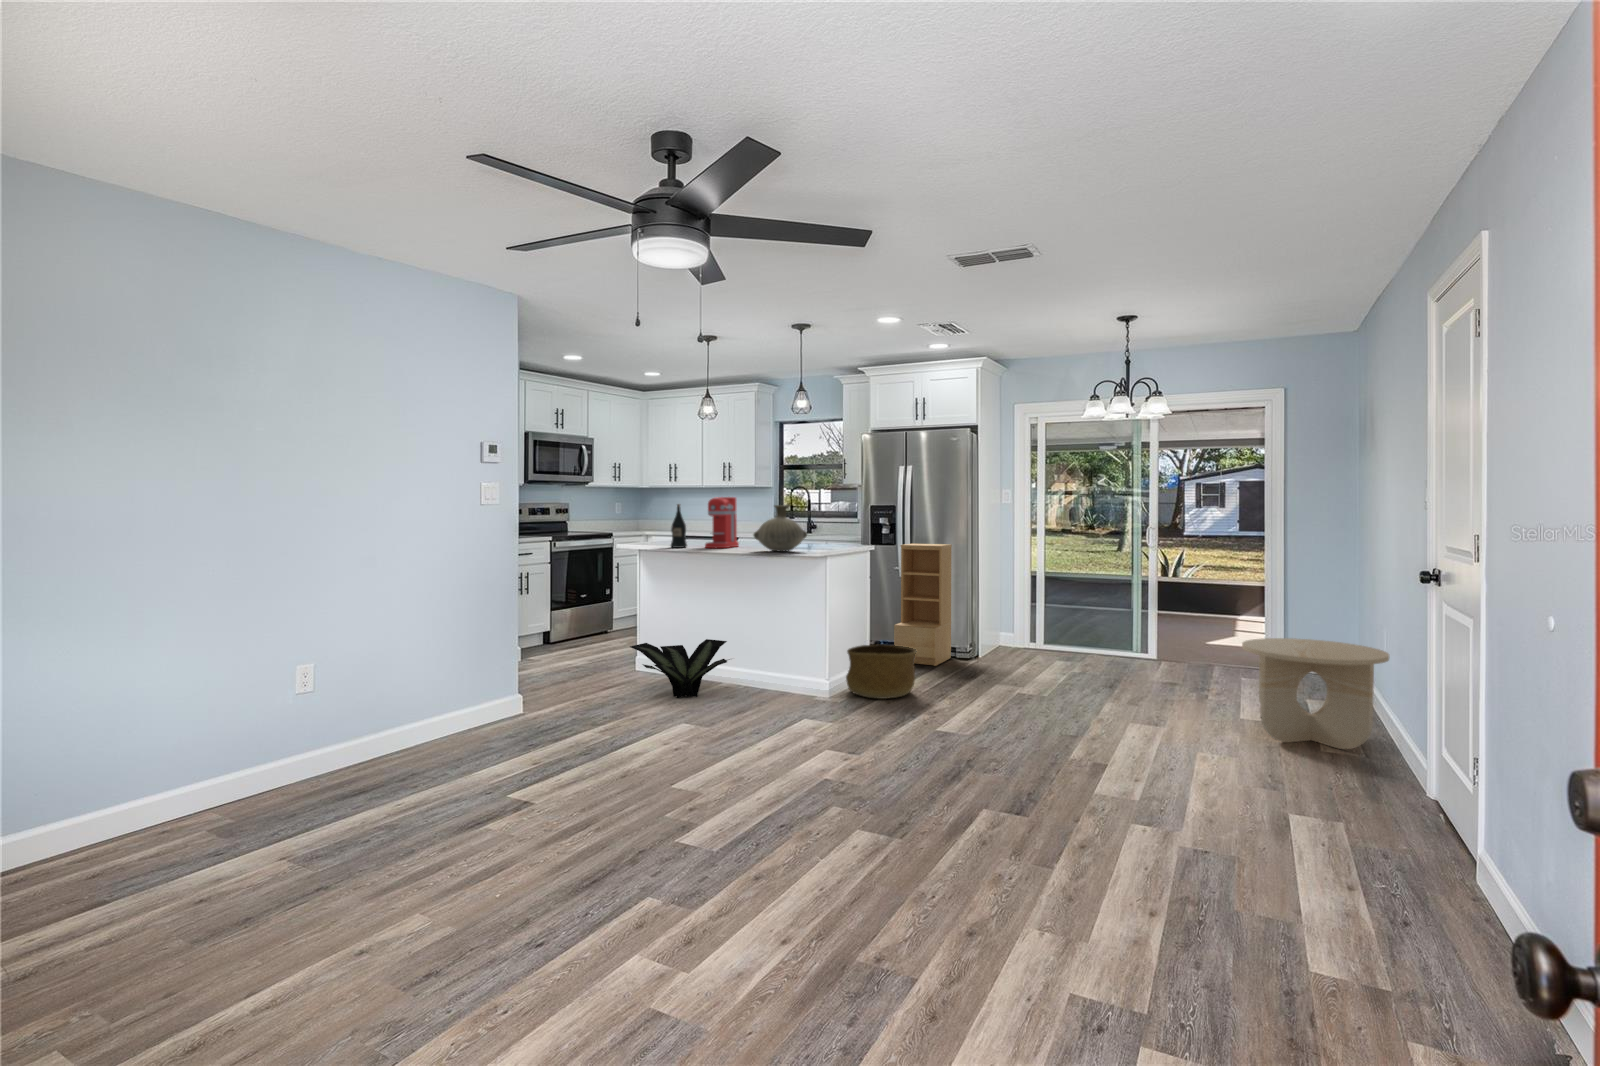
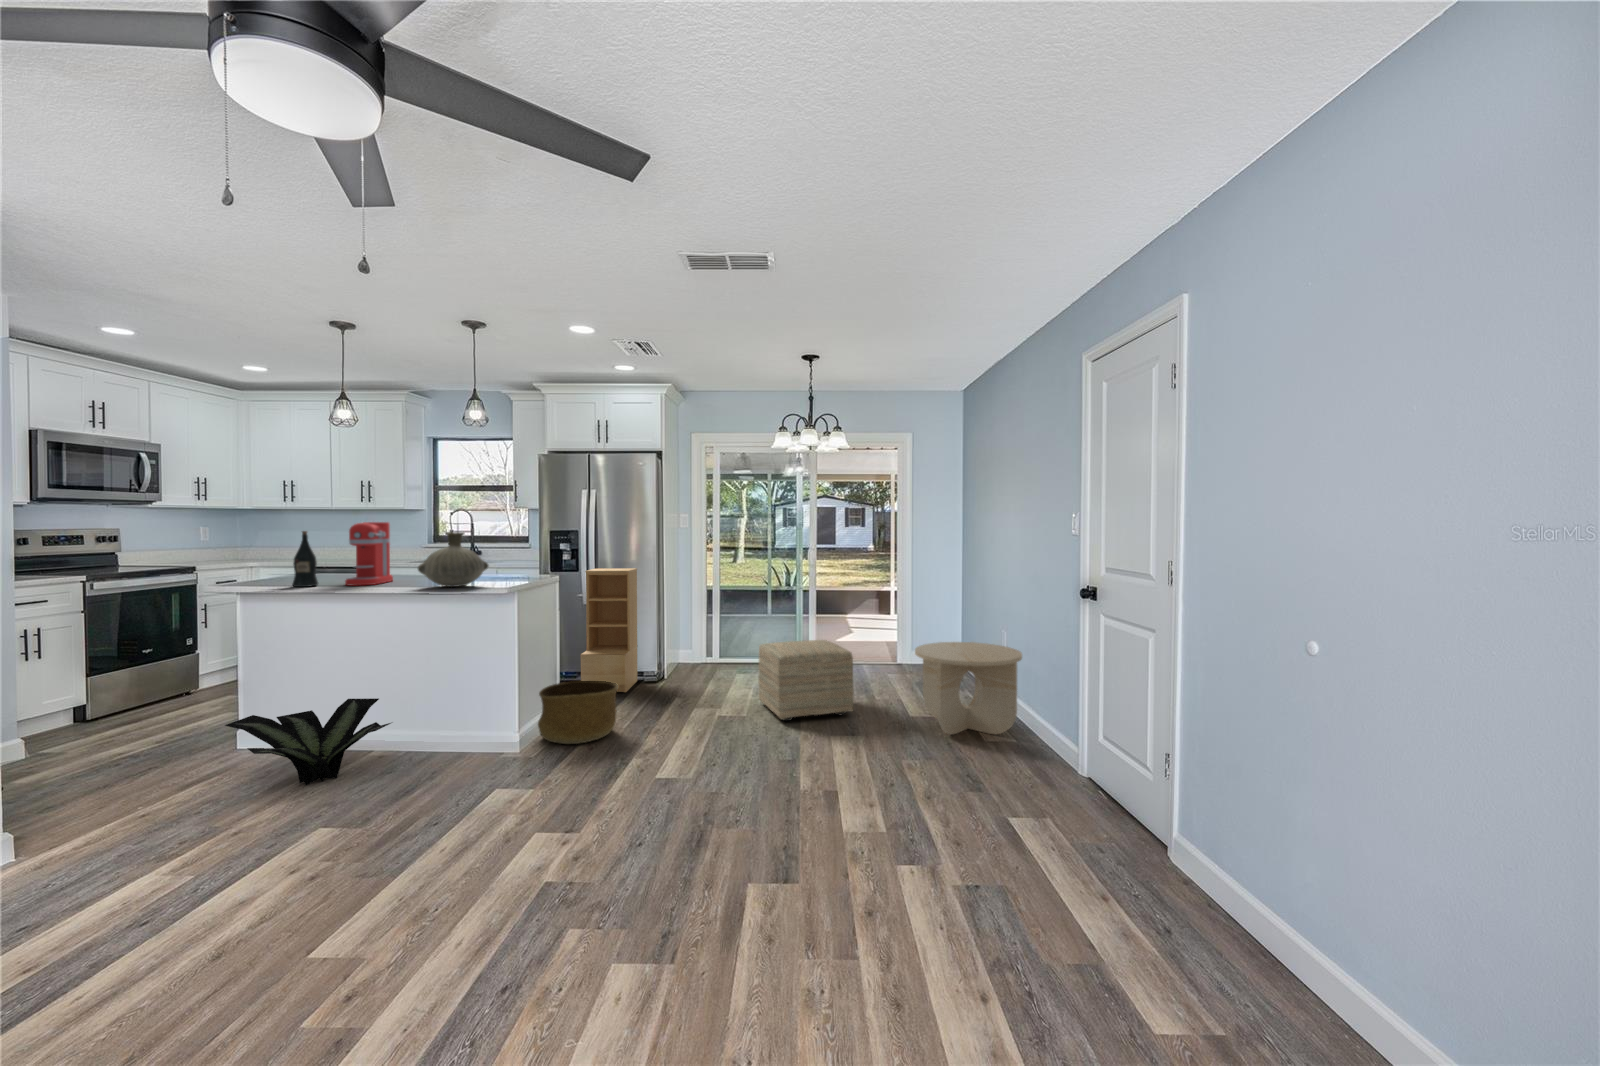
ottoman: none [1067,626,1170,709] -> present [759,640,854,721]

